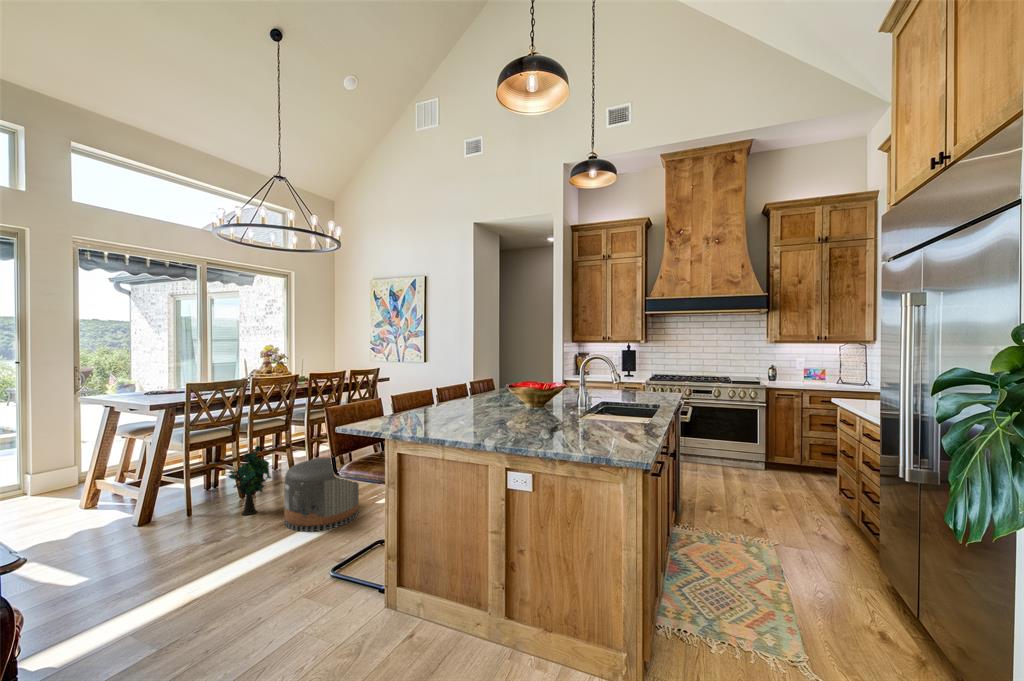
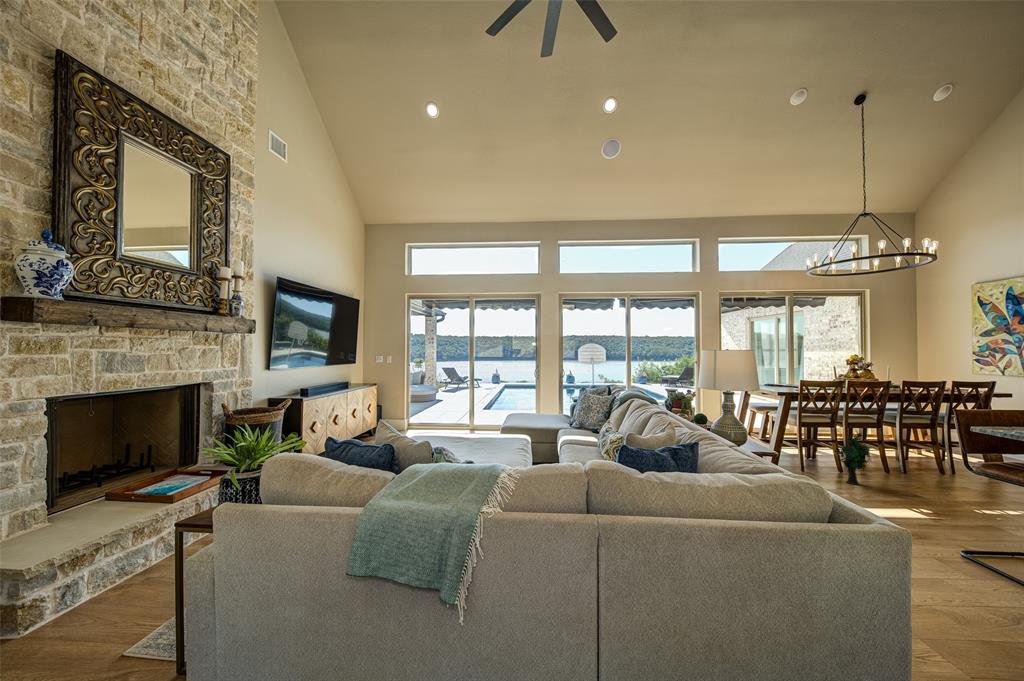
pouf: present [284,458,359,532] -> none [888,454,974,517]

